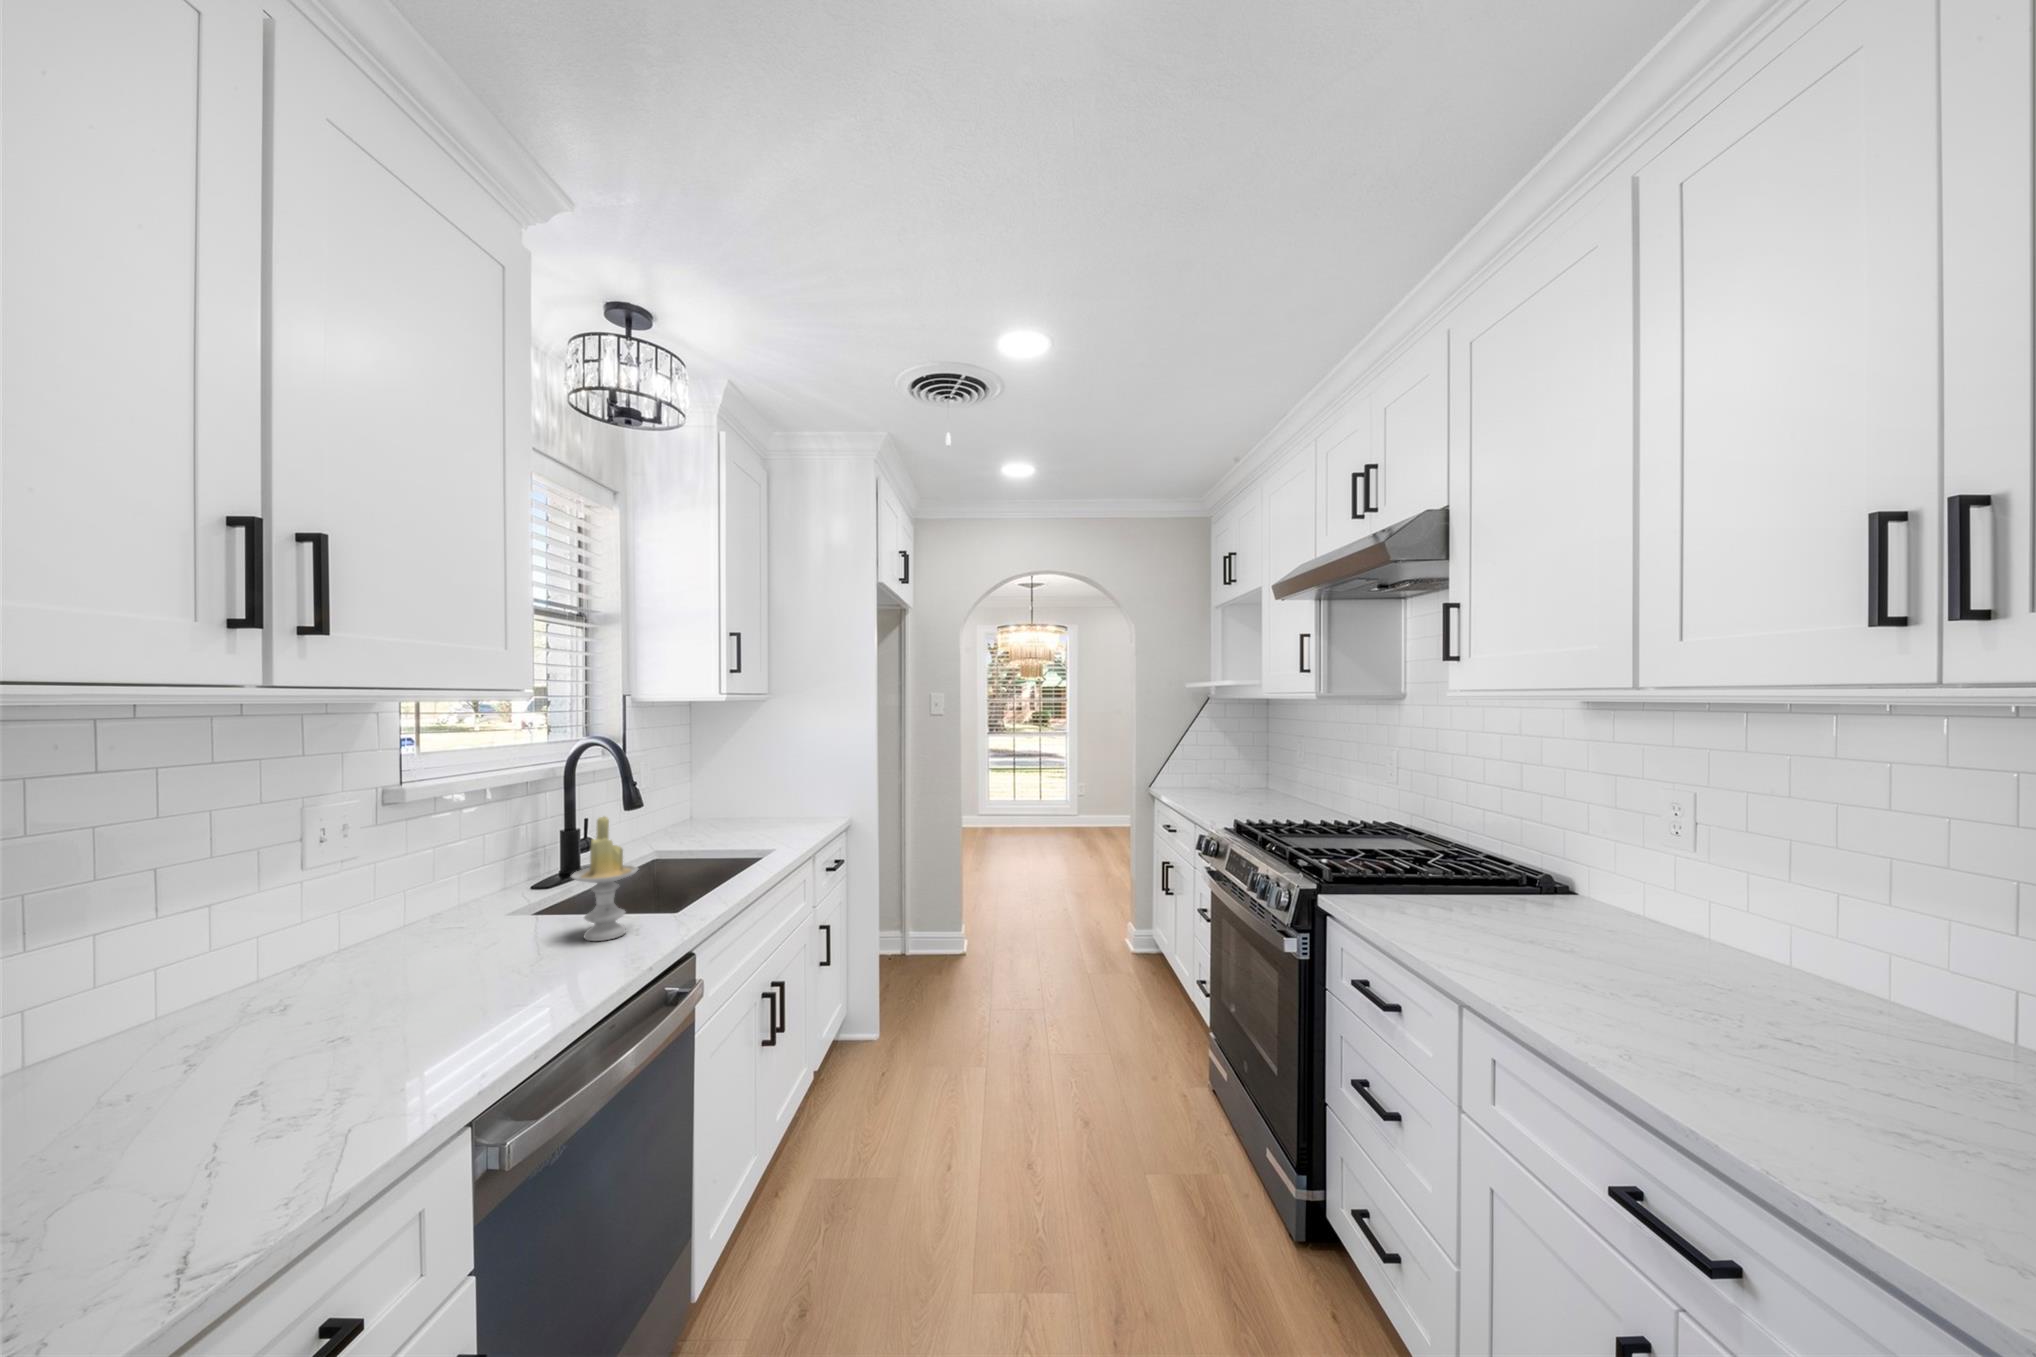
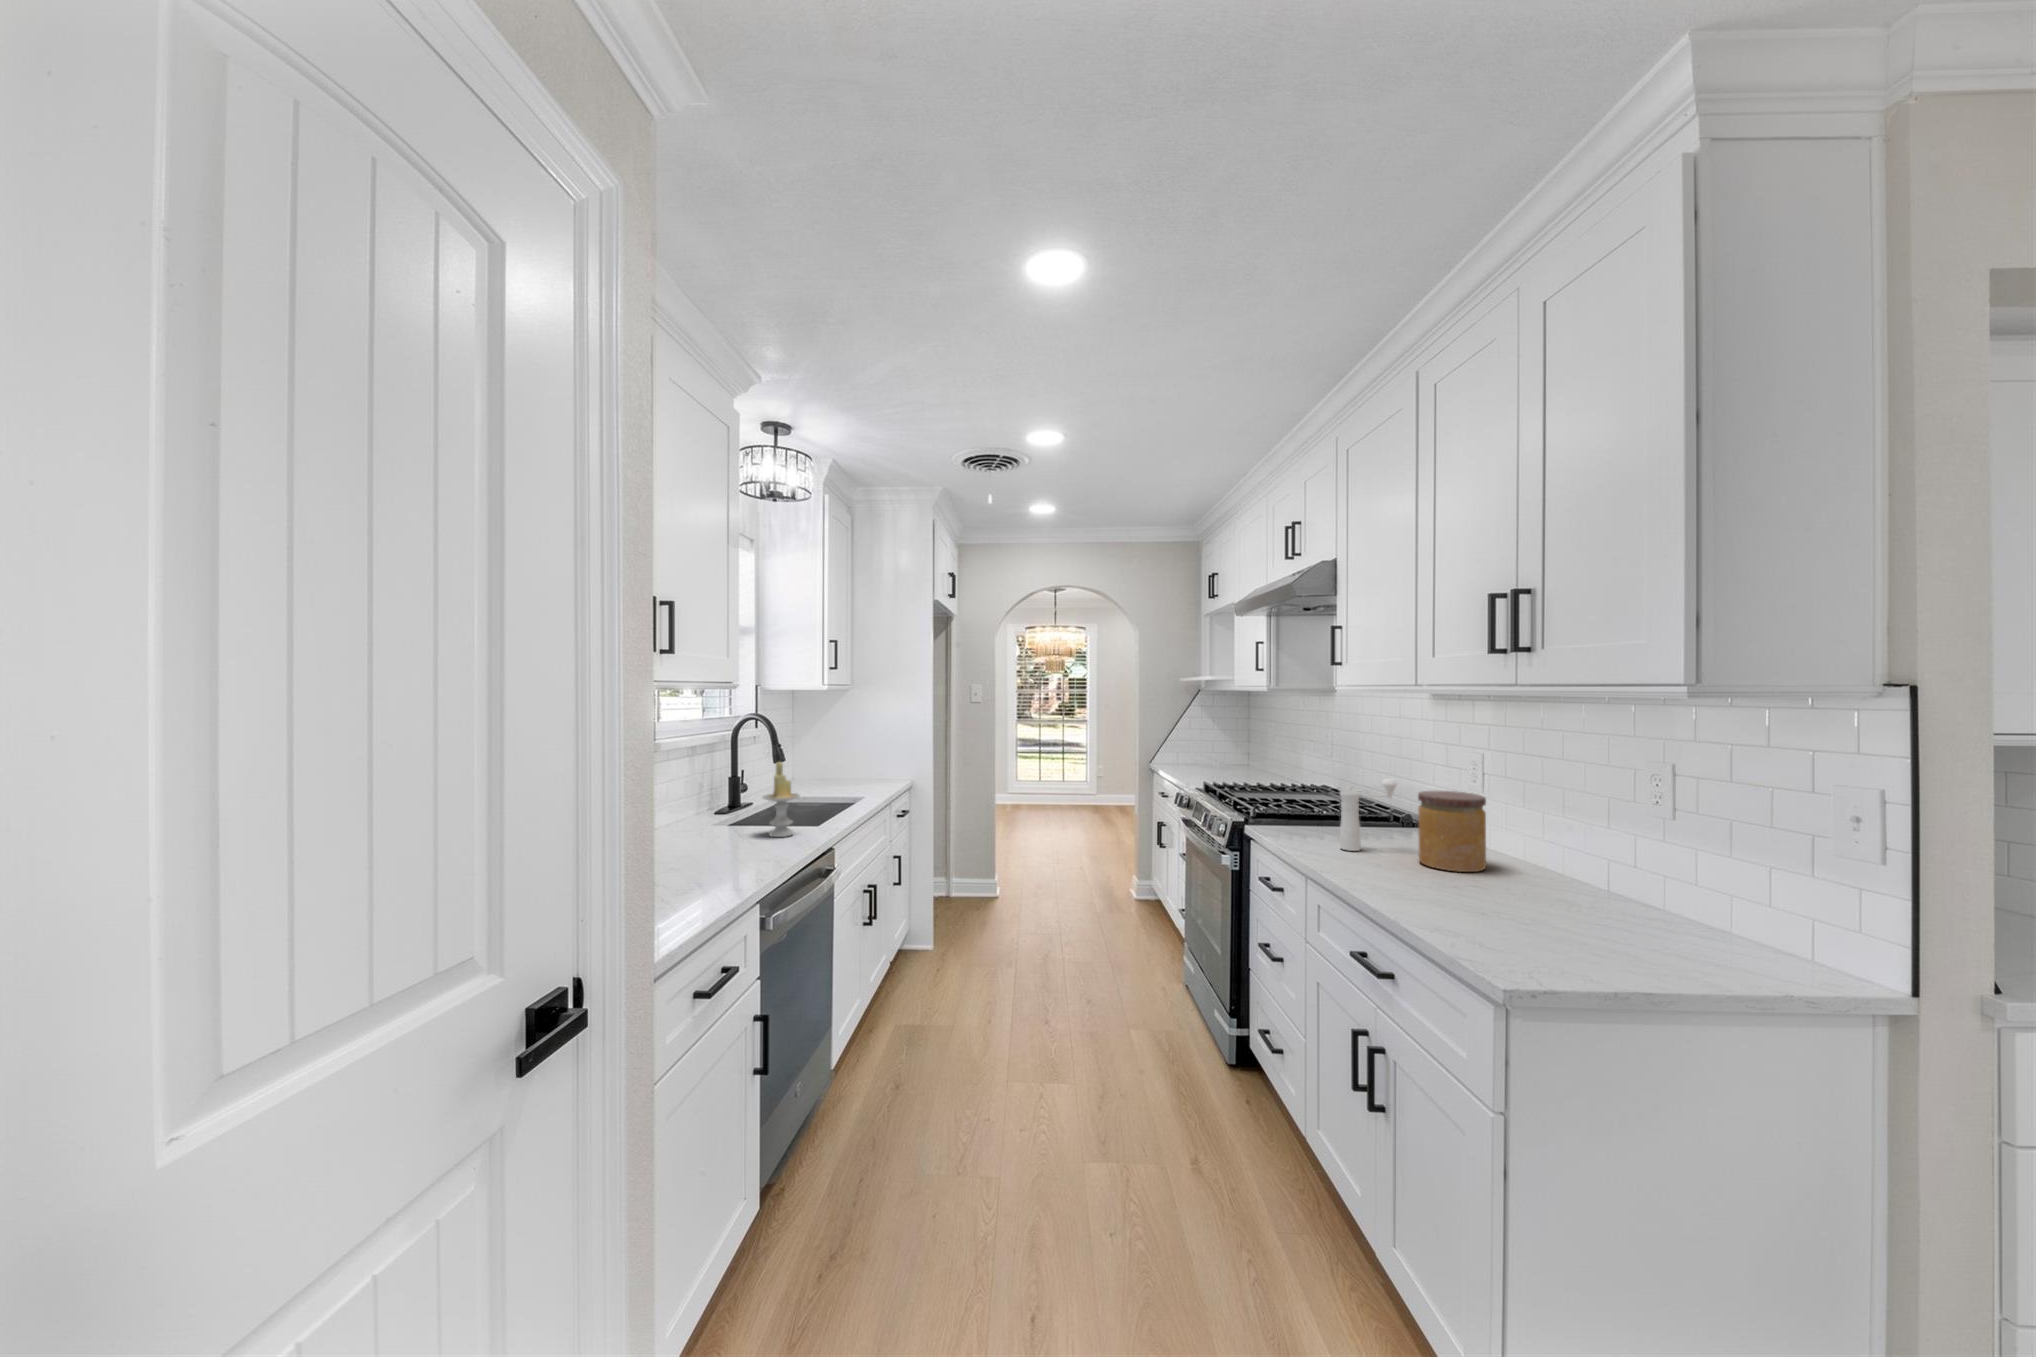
pepper mill: none [1494,837,1591,954] -> present [1340,779,1397,851]
jar: none [1642,860,1774,1006] -> present [1418,790,1486,872]

